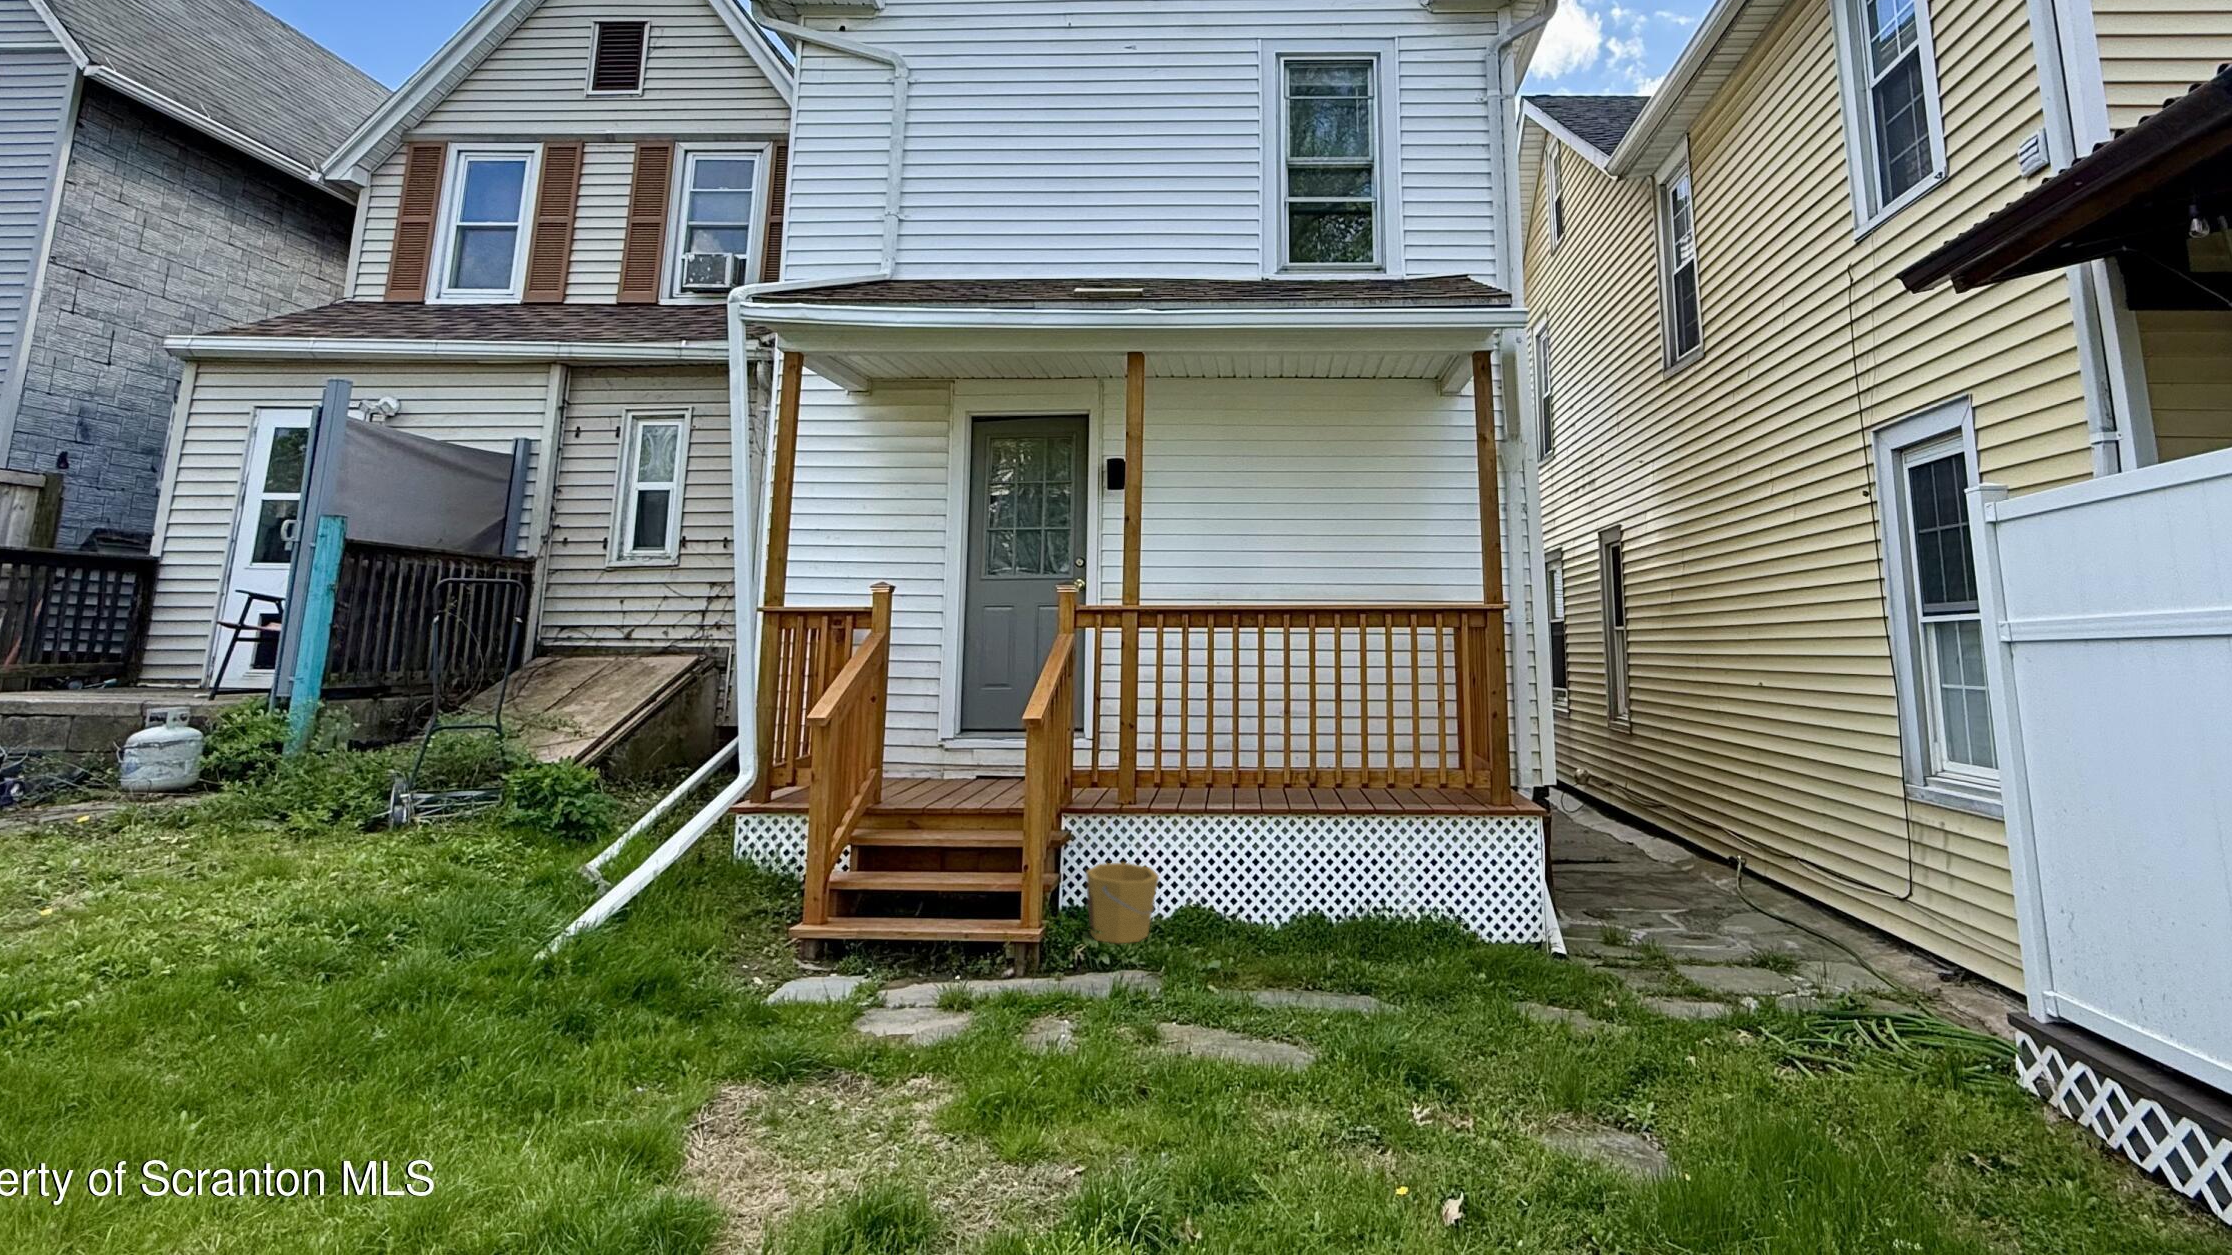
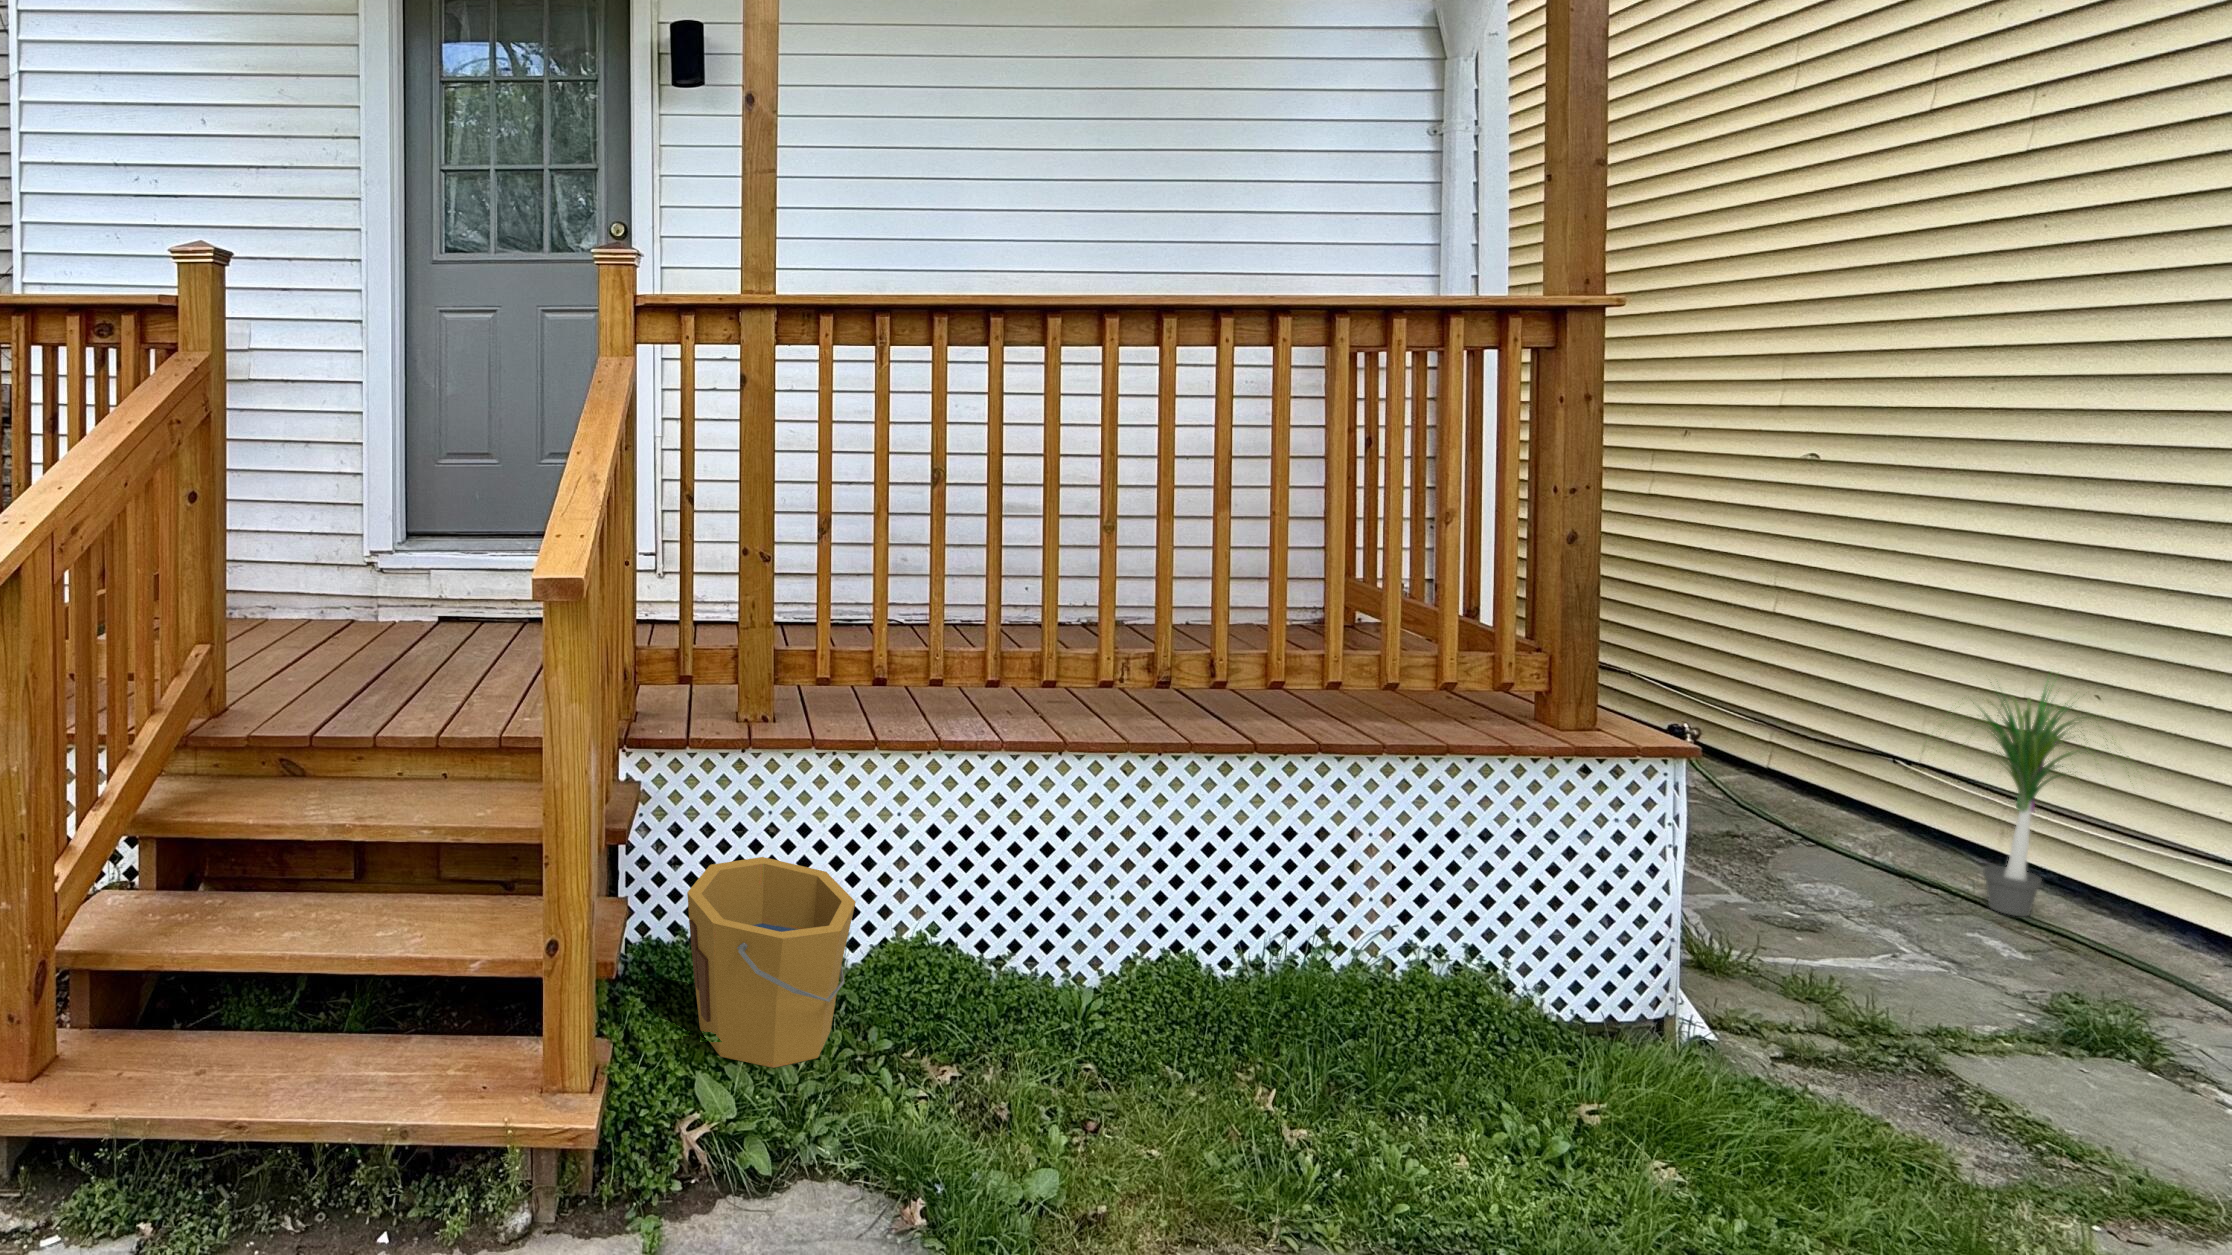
potted plant: none [1750,789,1843,924] -> present [1926,687,2129,916]

